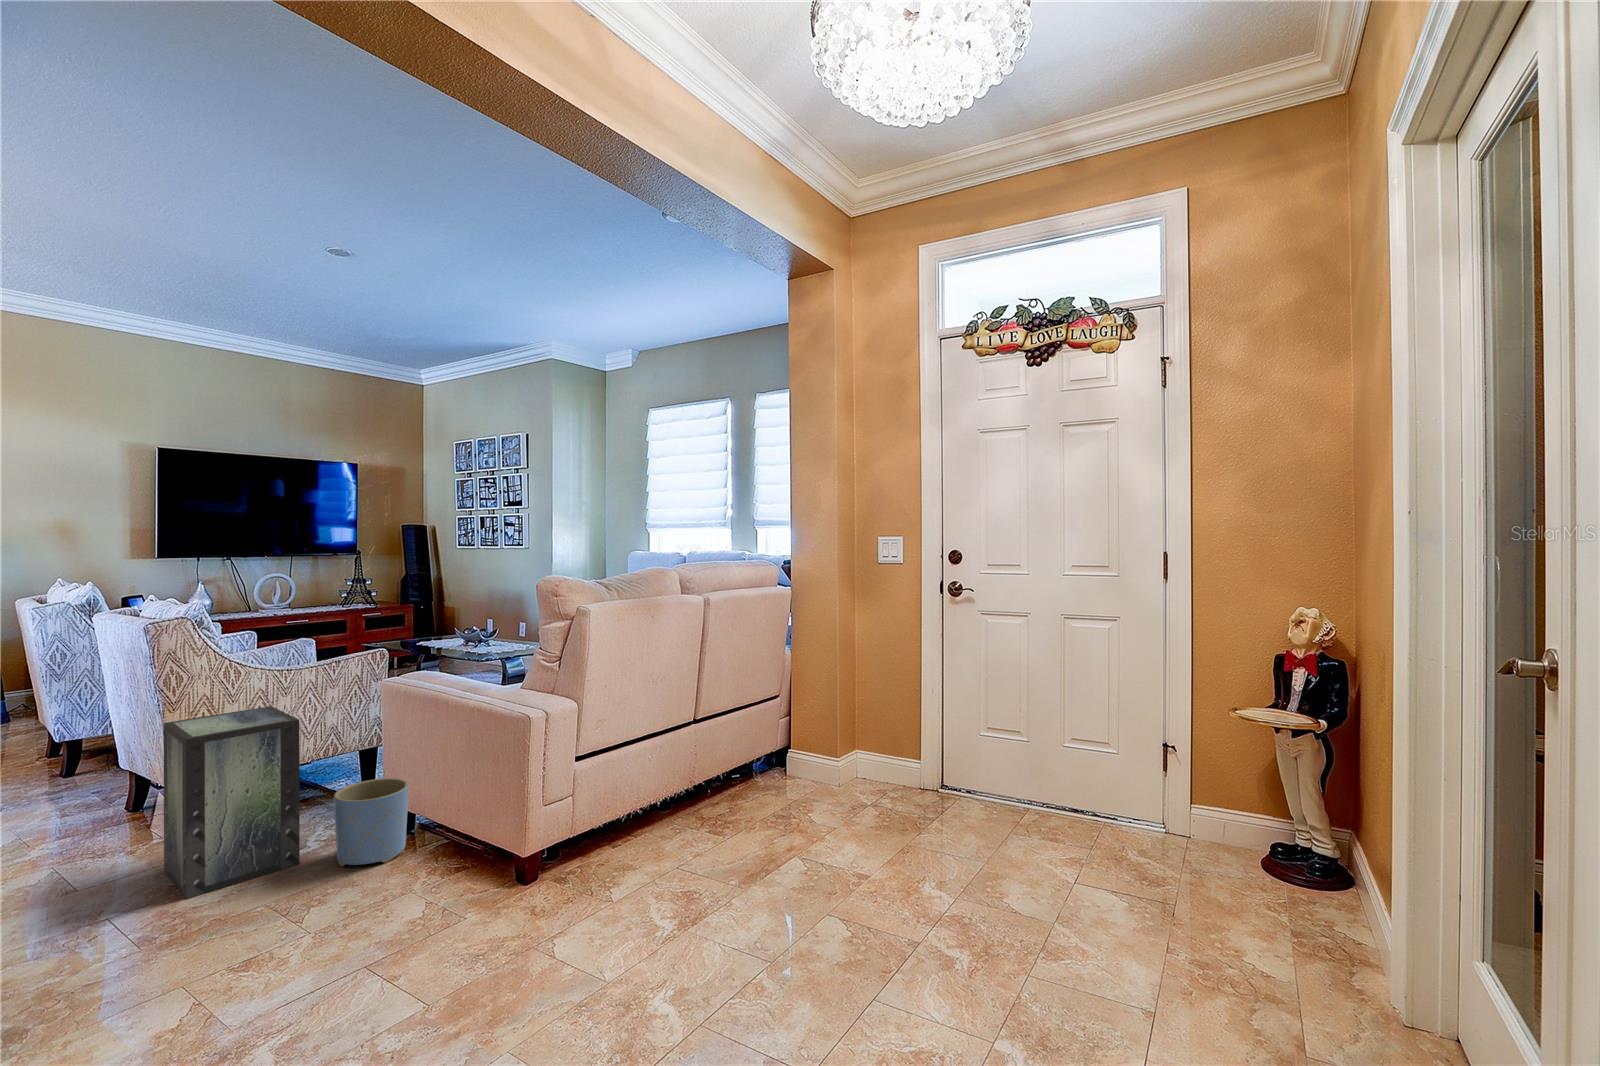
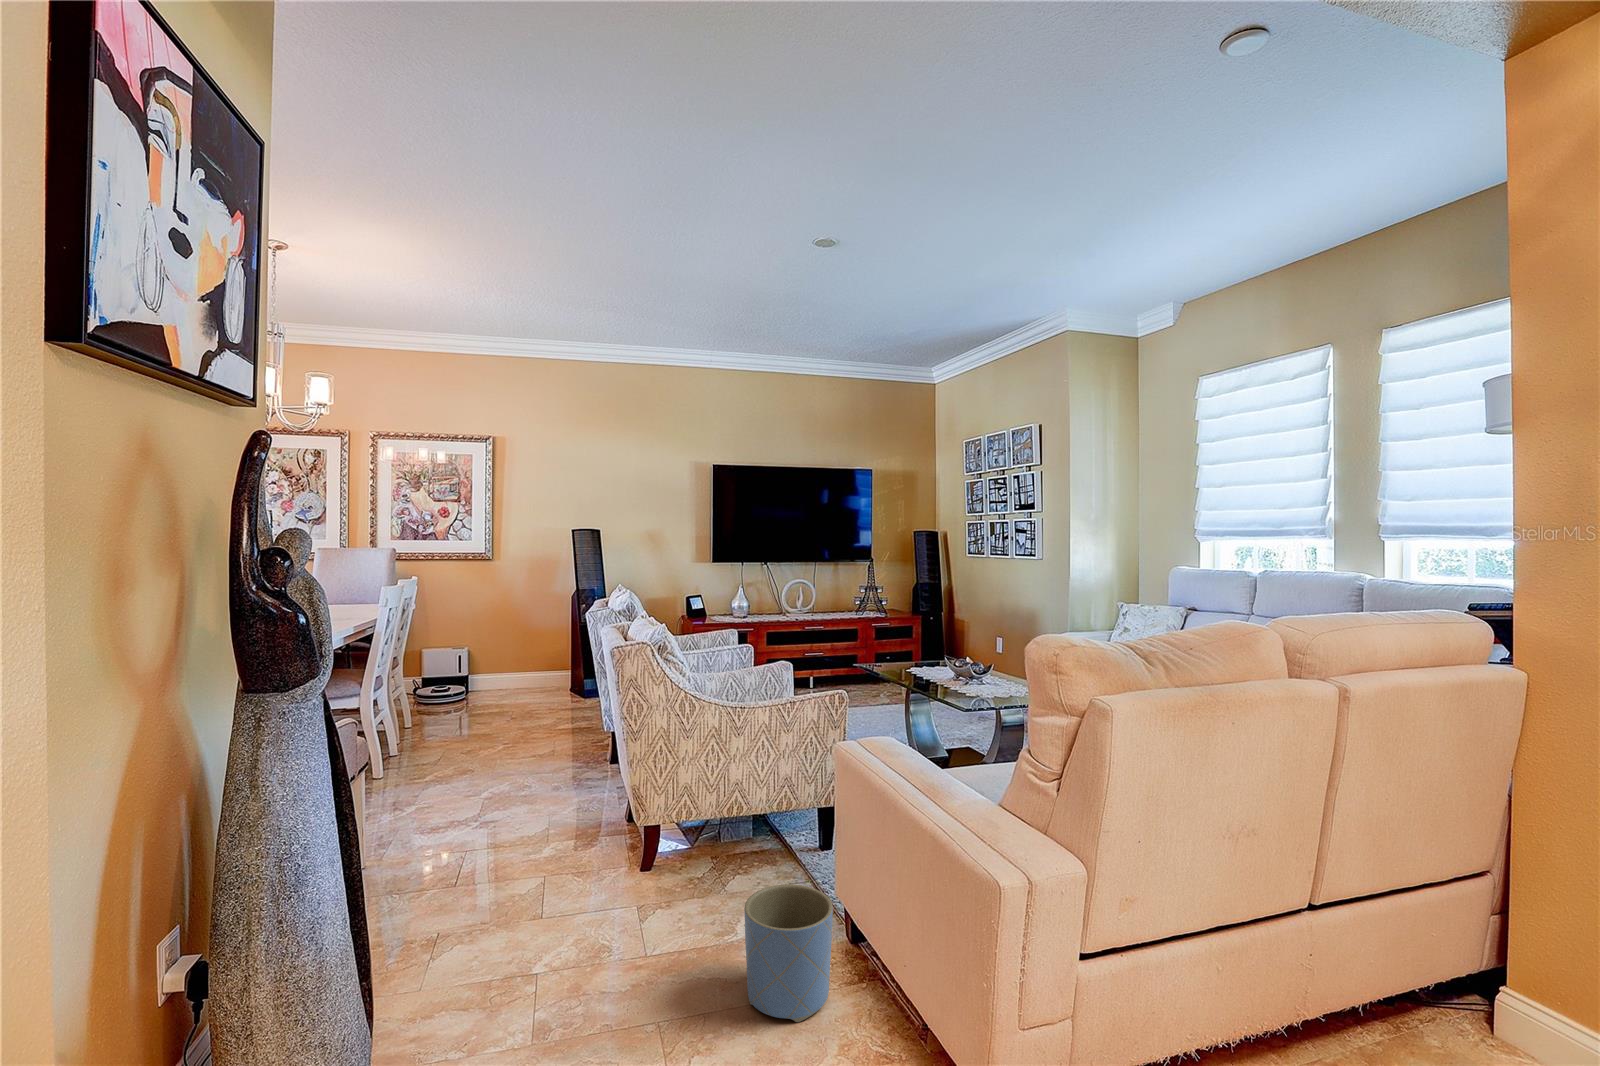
storage box: present [164,706,300,899] -> none [598,756,714,988]

